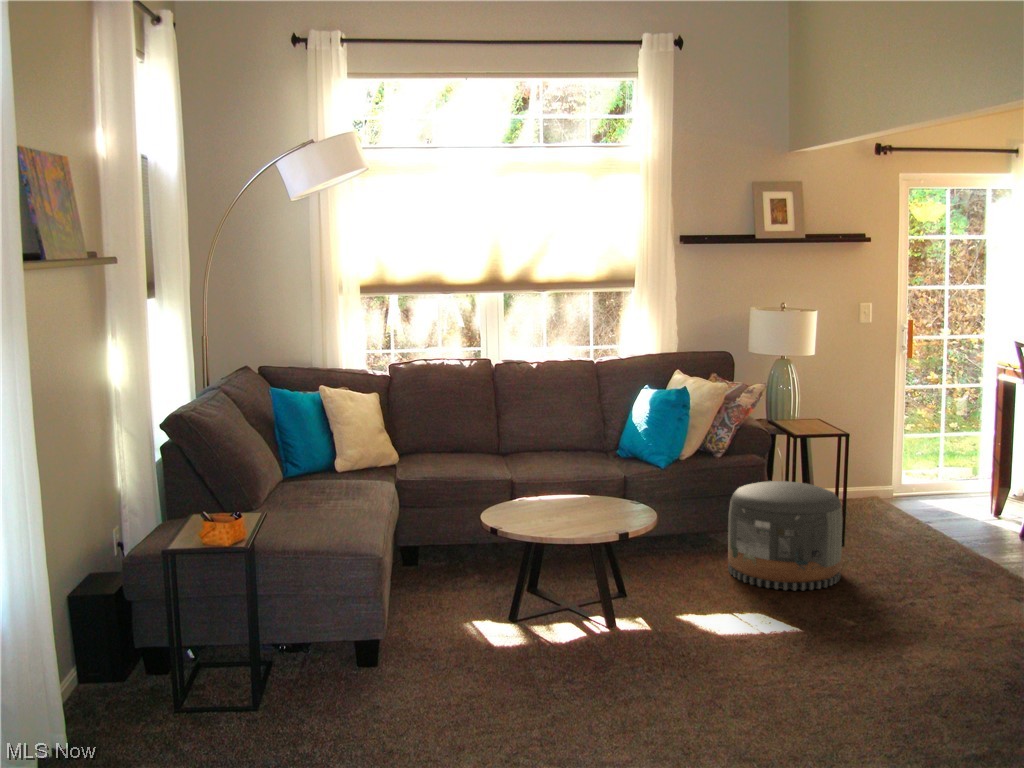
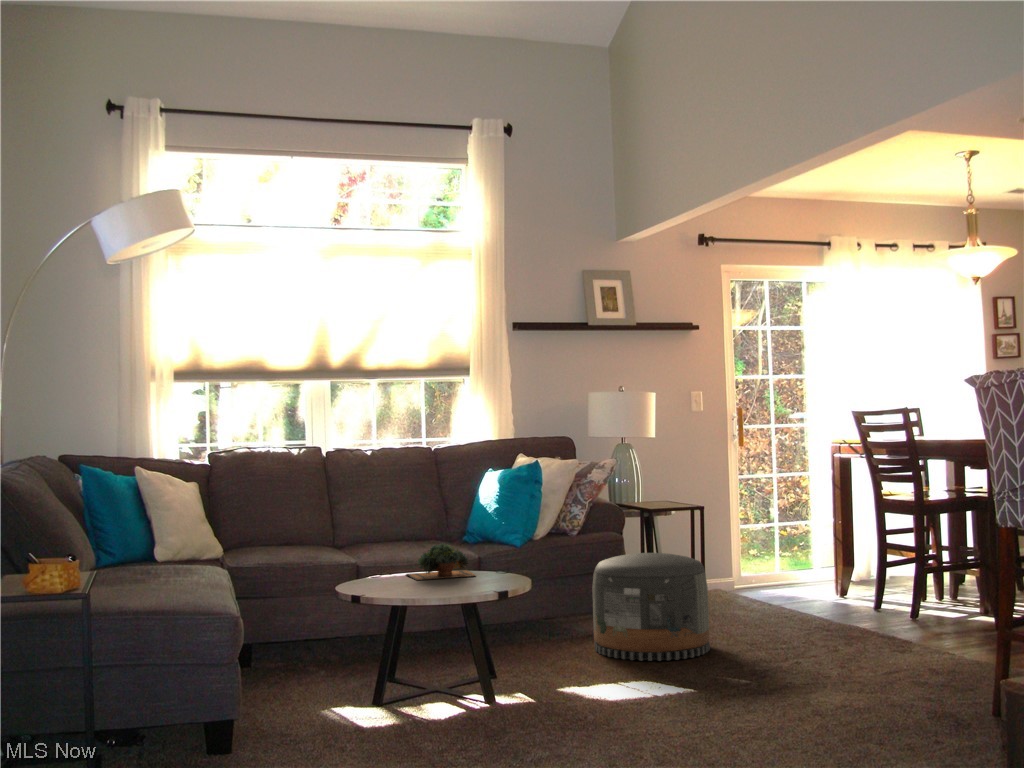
succulent plant: none [542,481,604,517] -> present [406,543,475,580]

